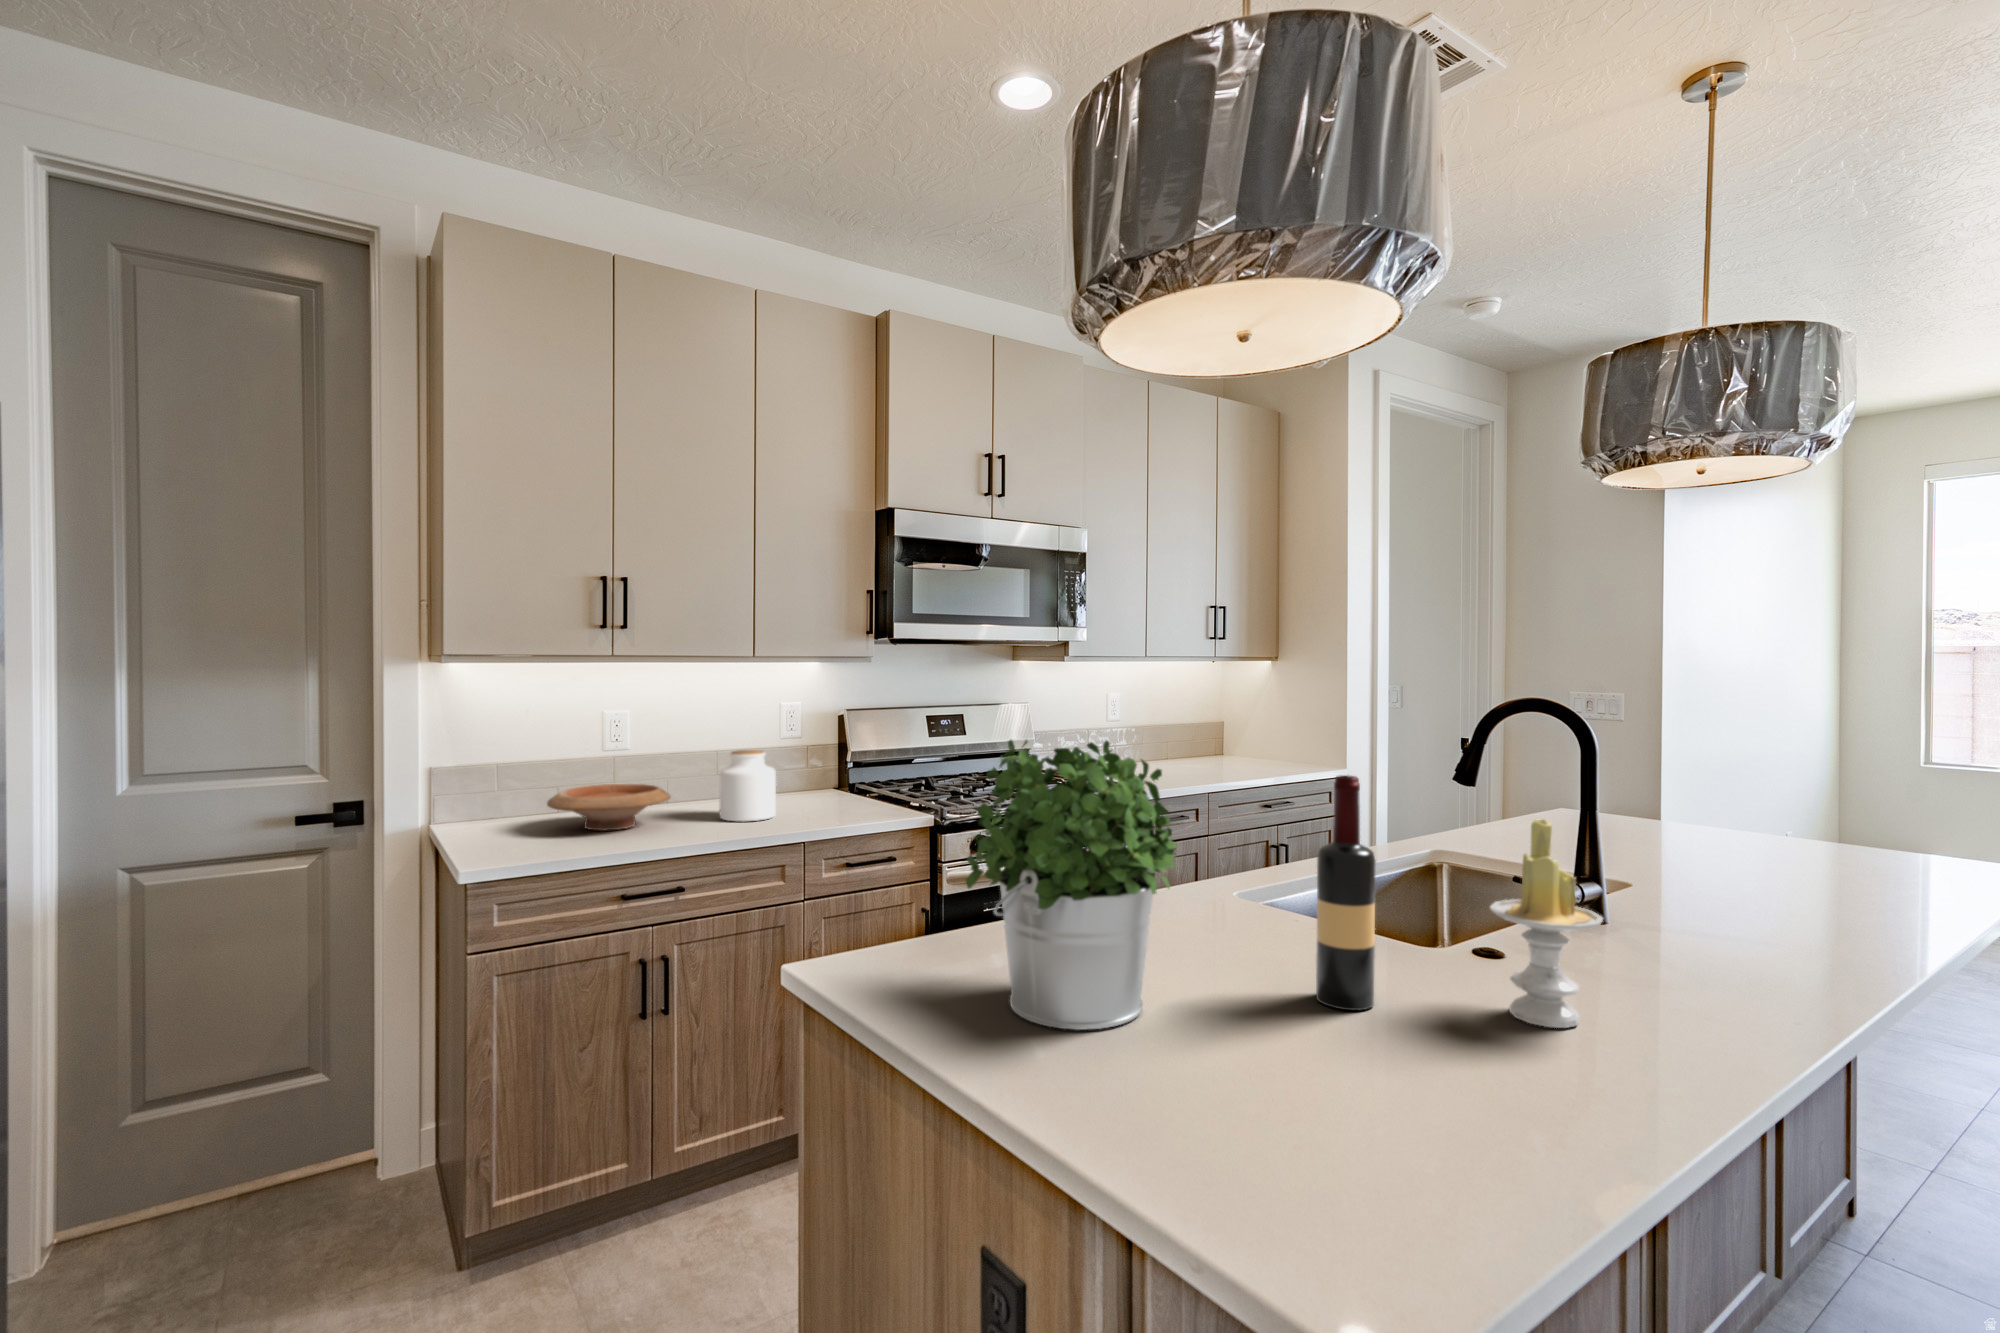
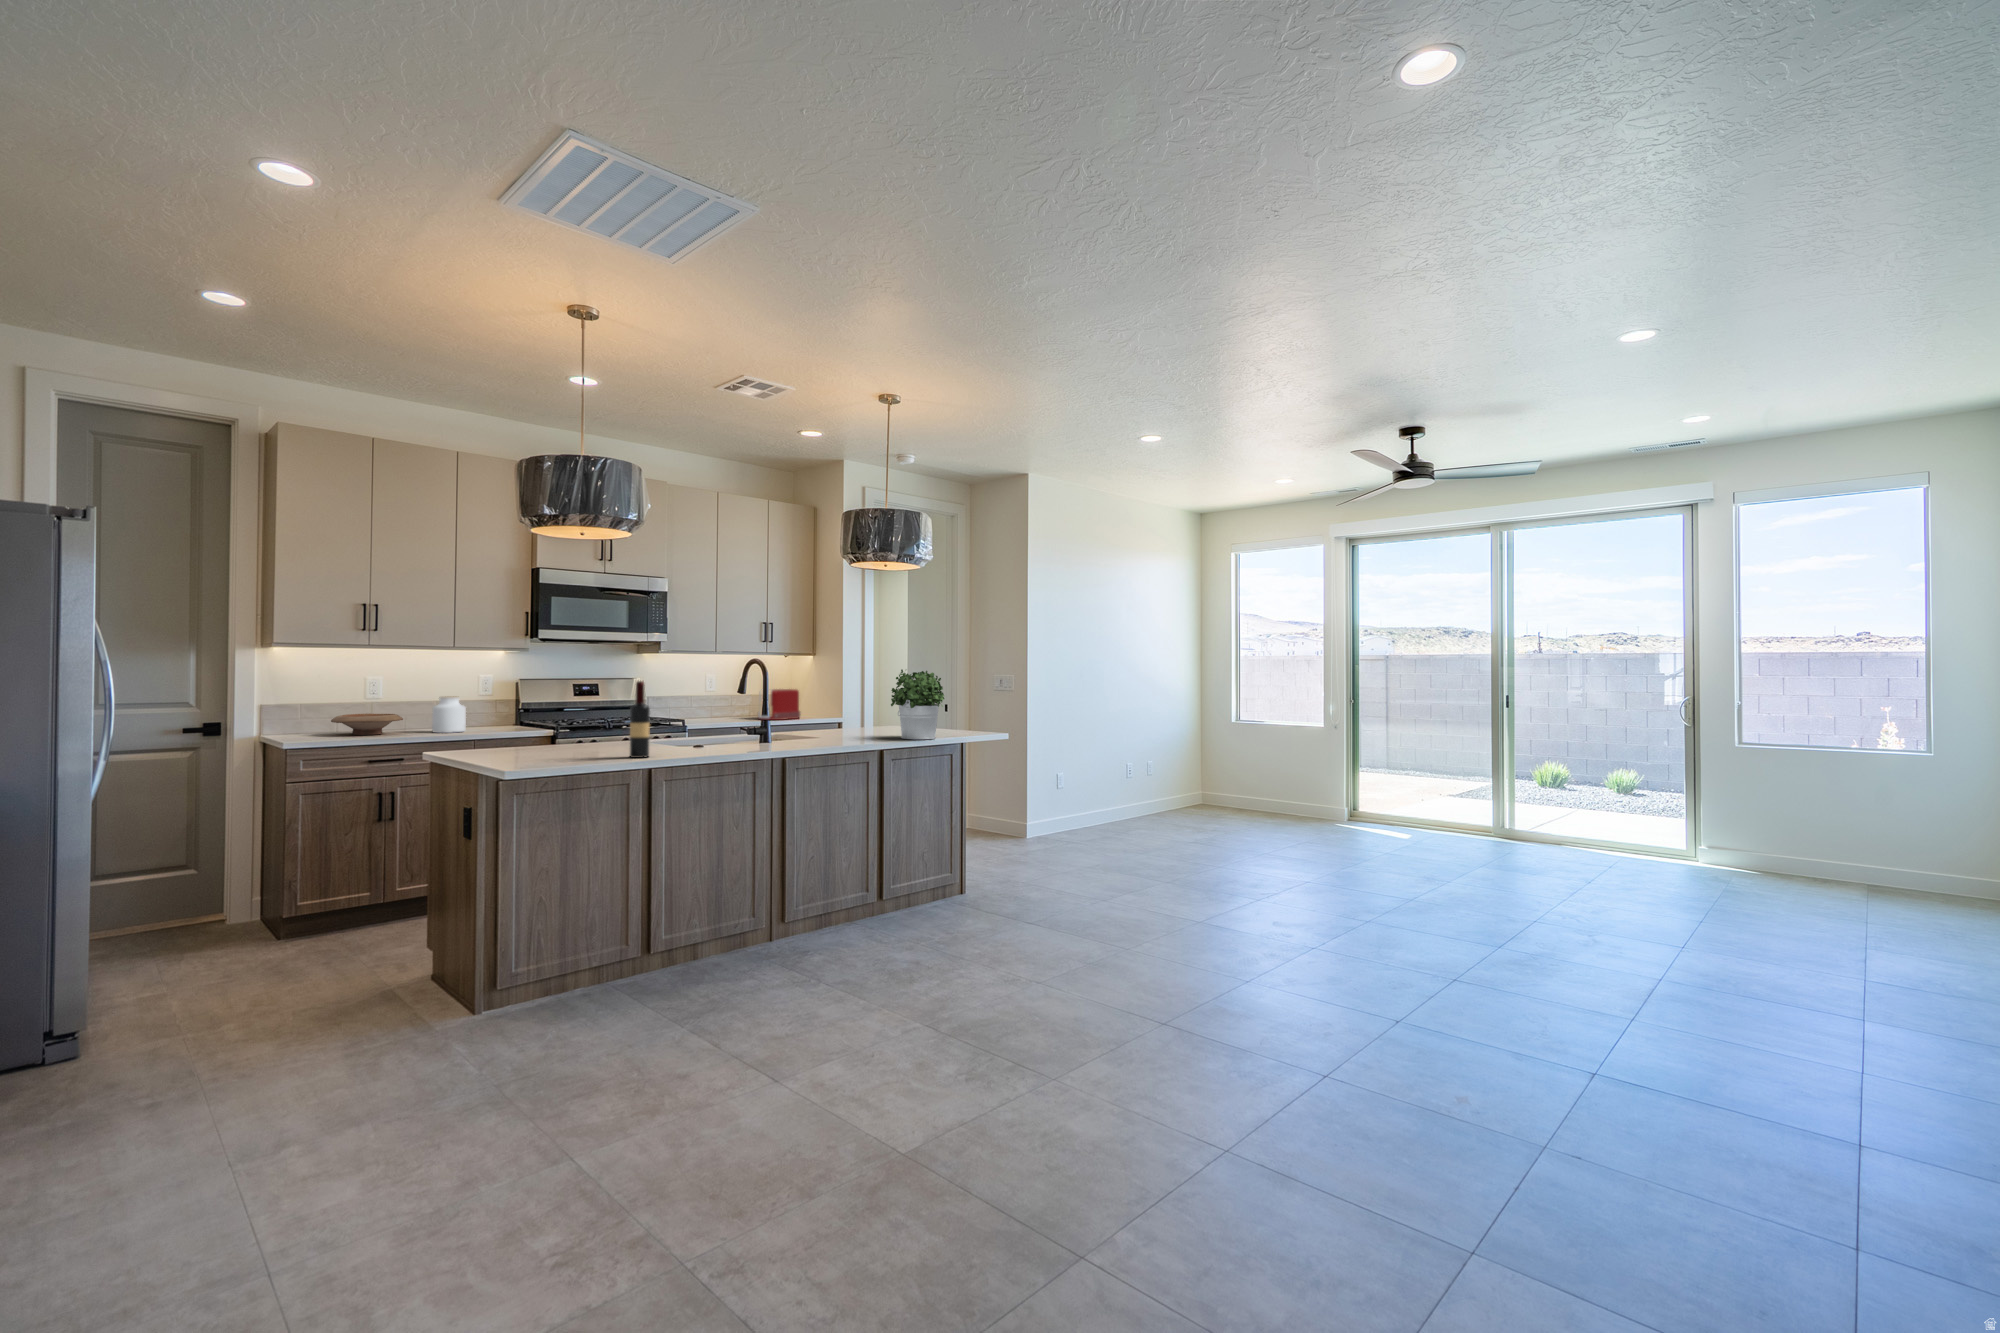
toaster: none [1206,717,1272,773] -> present [758,689,801,720]
potted plant: present [966,739,1176,1030] -> present [891,670,944,739]
candle: present [1490,819,1603,1028] -> none [684,695,717,759]

